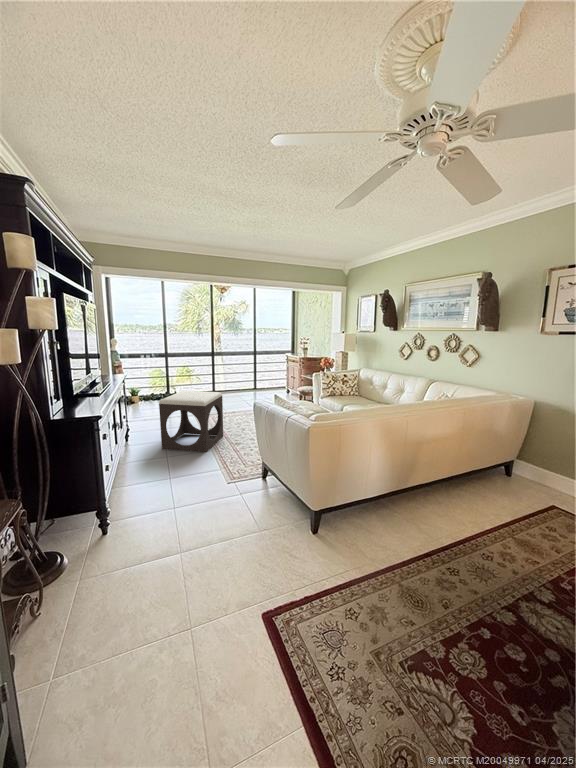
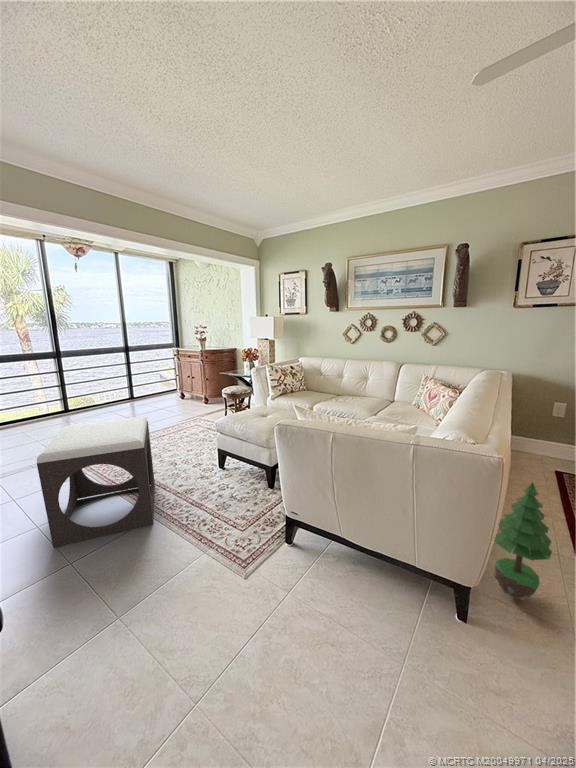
potted tree: none [346,456,380,541] -> present [494,482,552,600]

